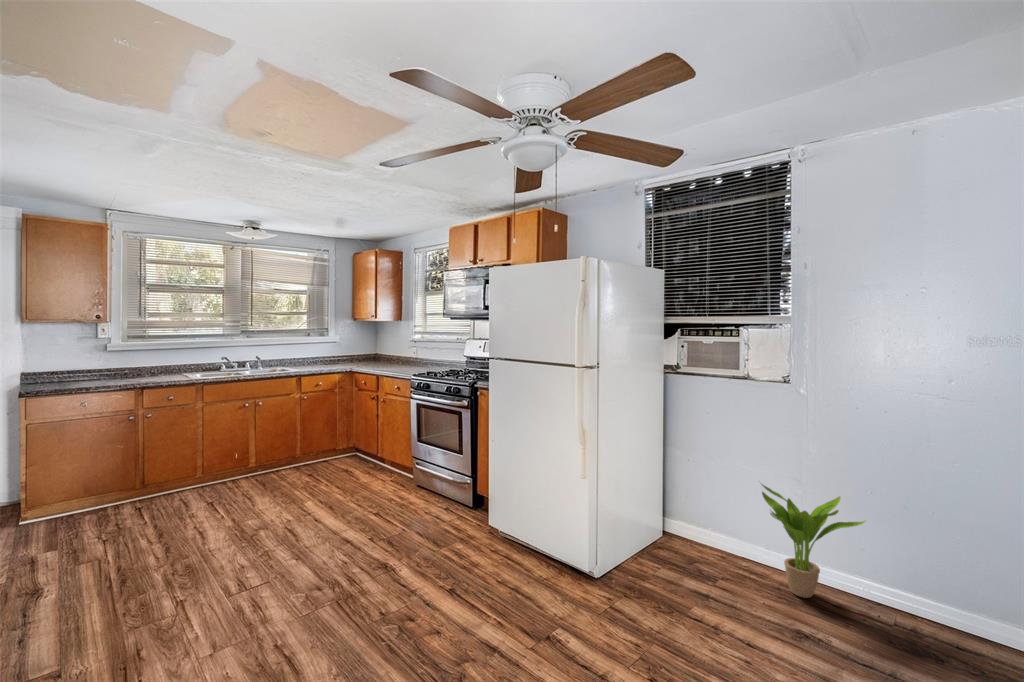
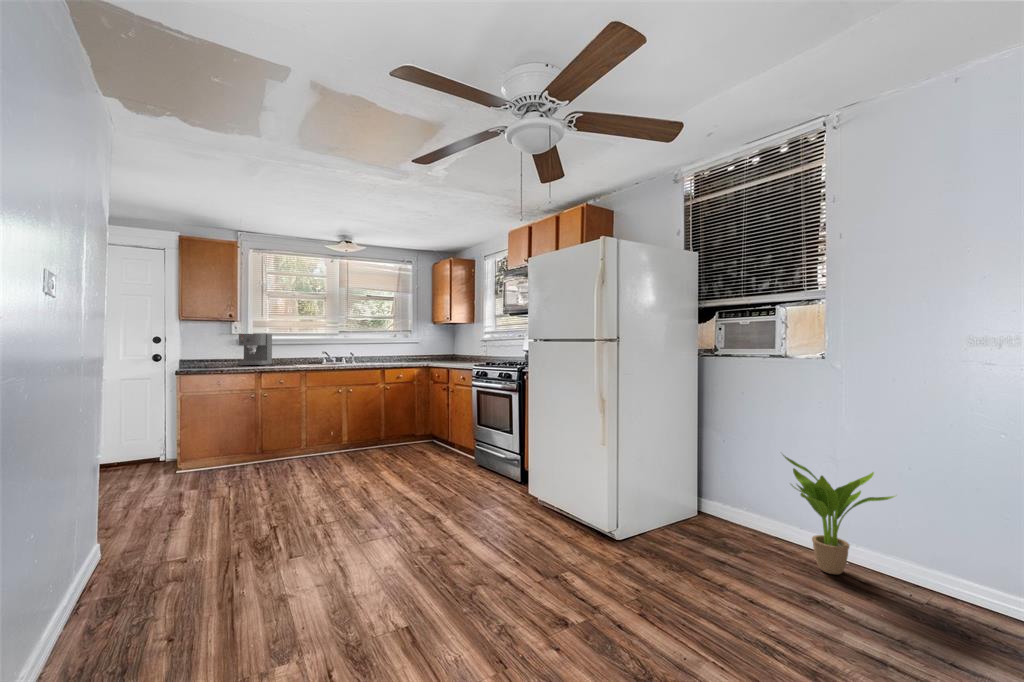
coffee maker: none [107,338,154,378] -> present [238,334,272,365]

